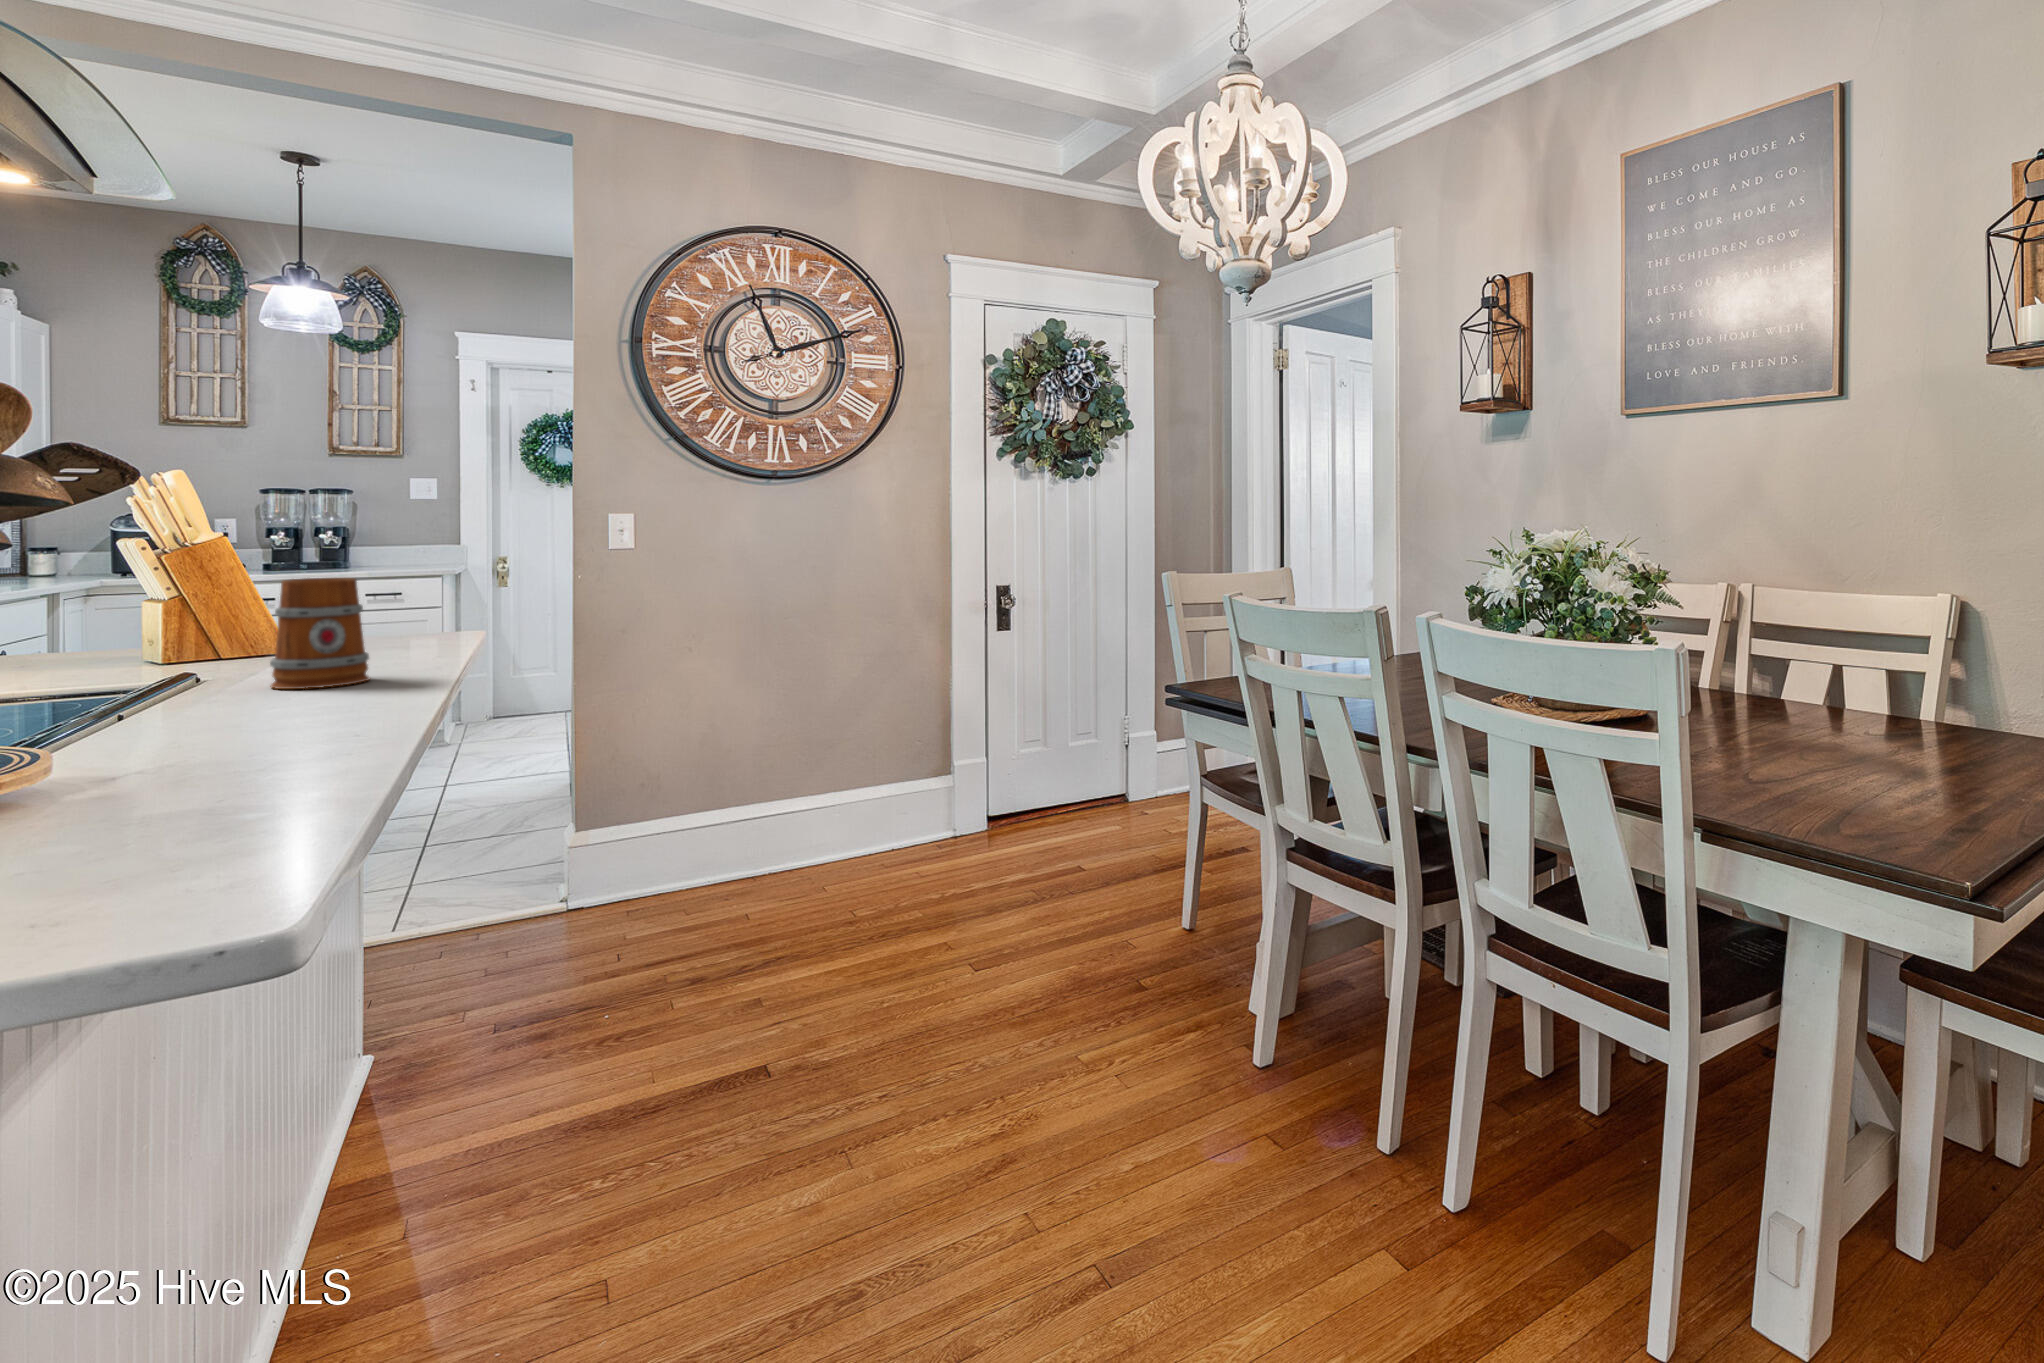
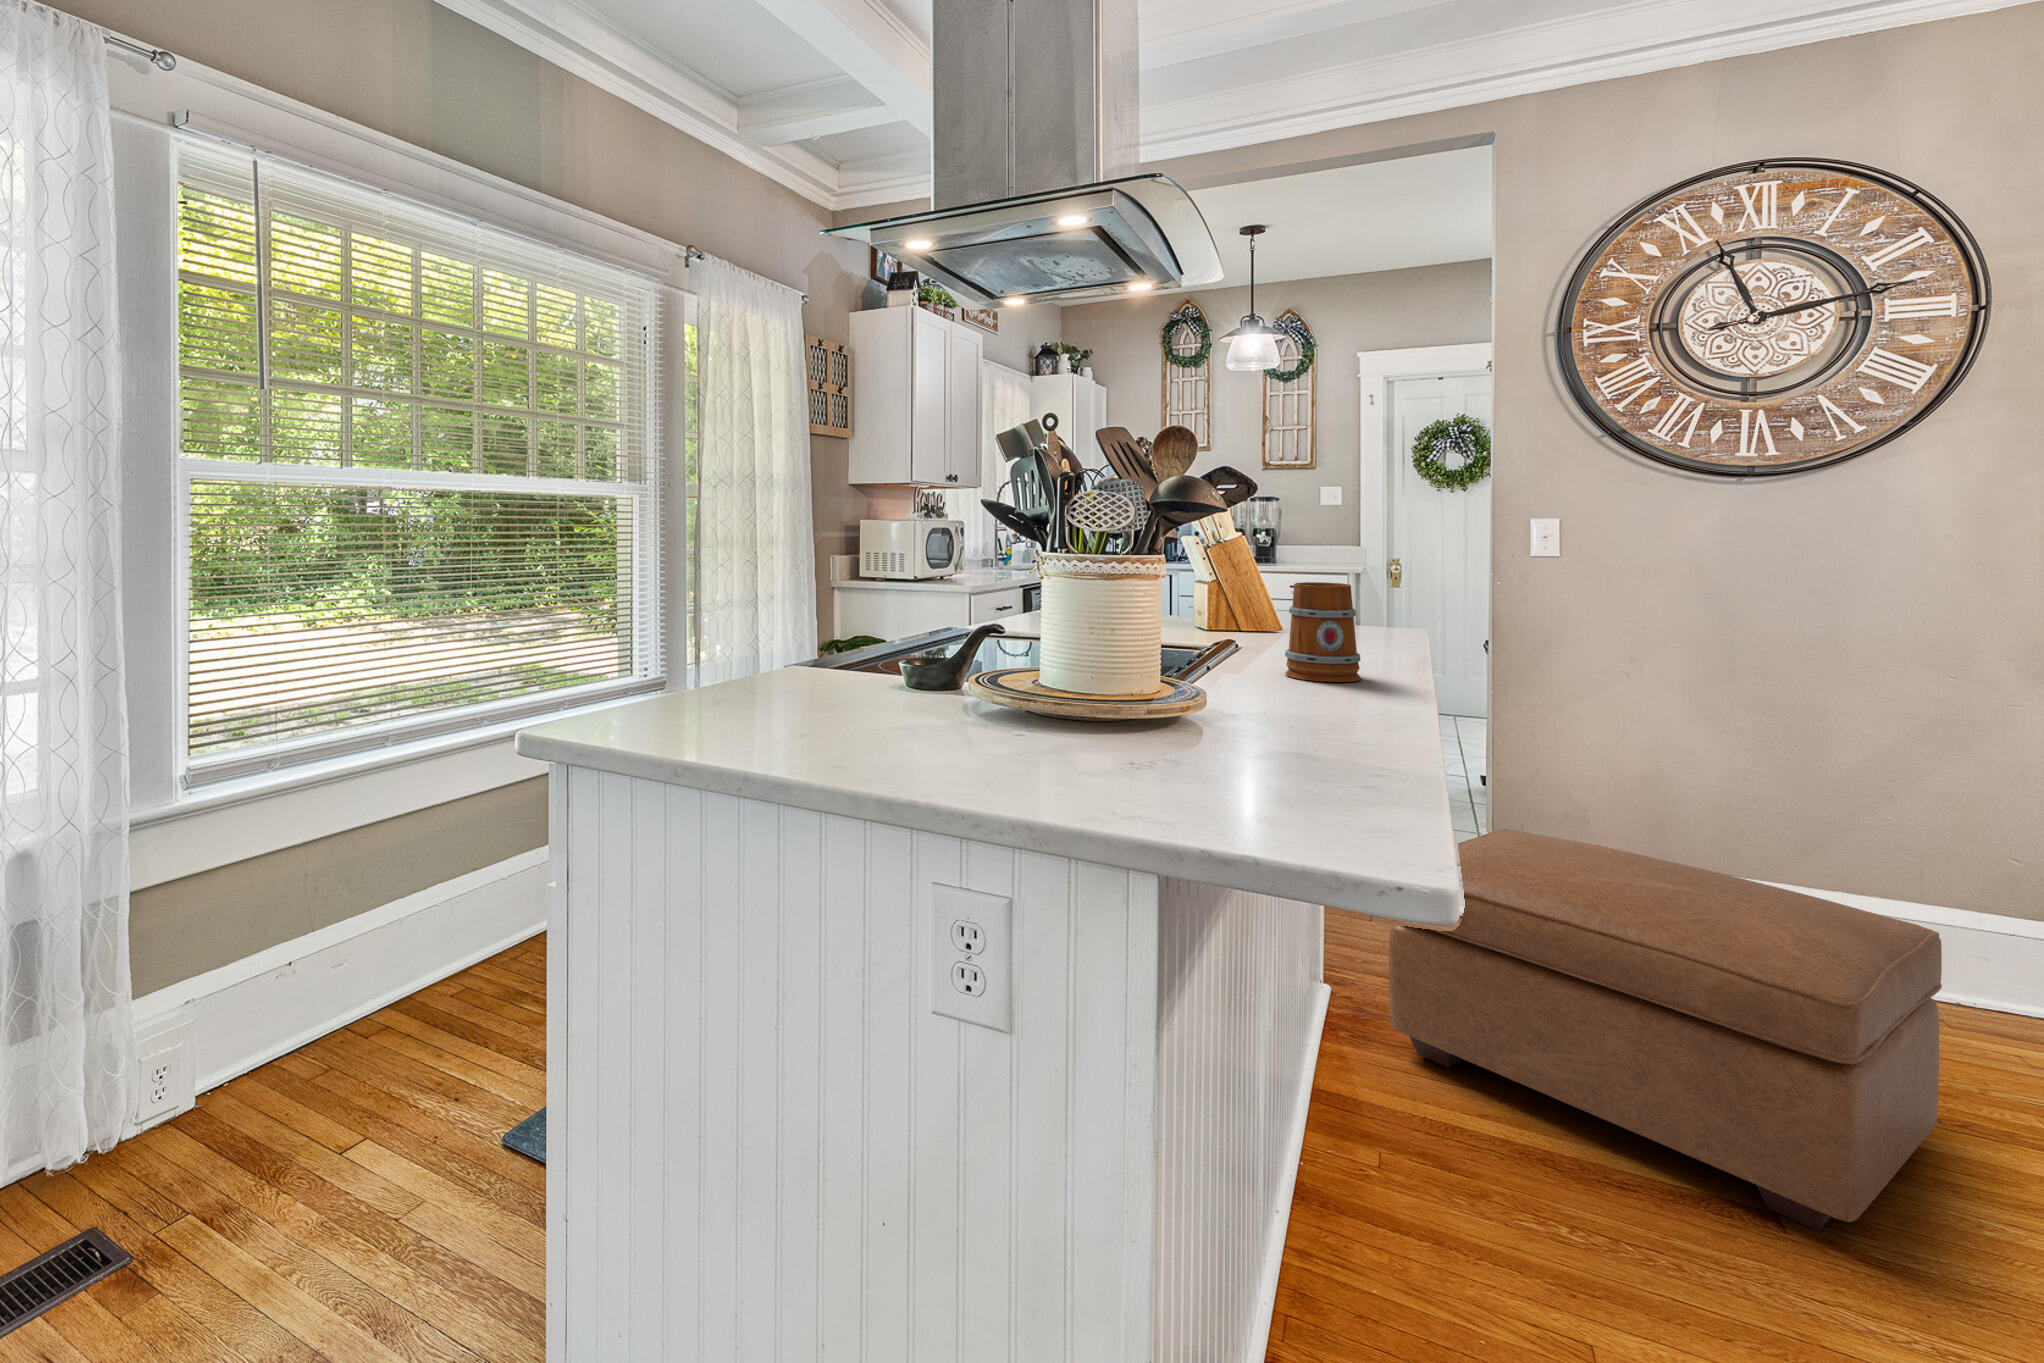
ottoman: none [443,803,866,1068] -> present [1389,829,1942,1231]

